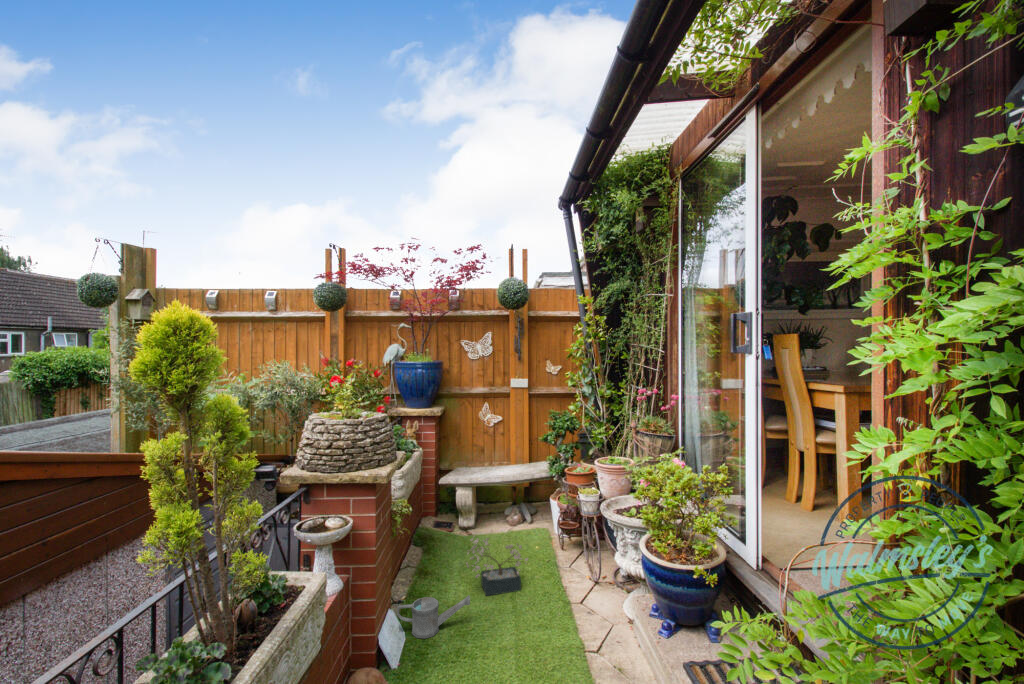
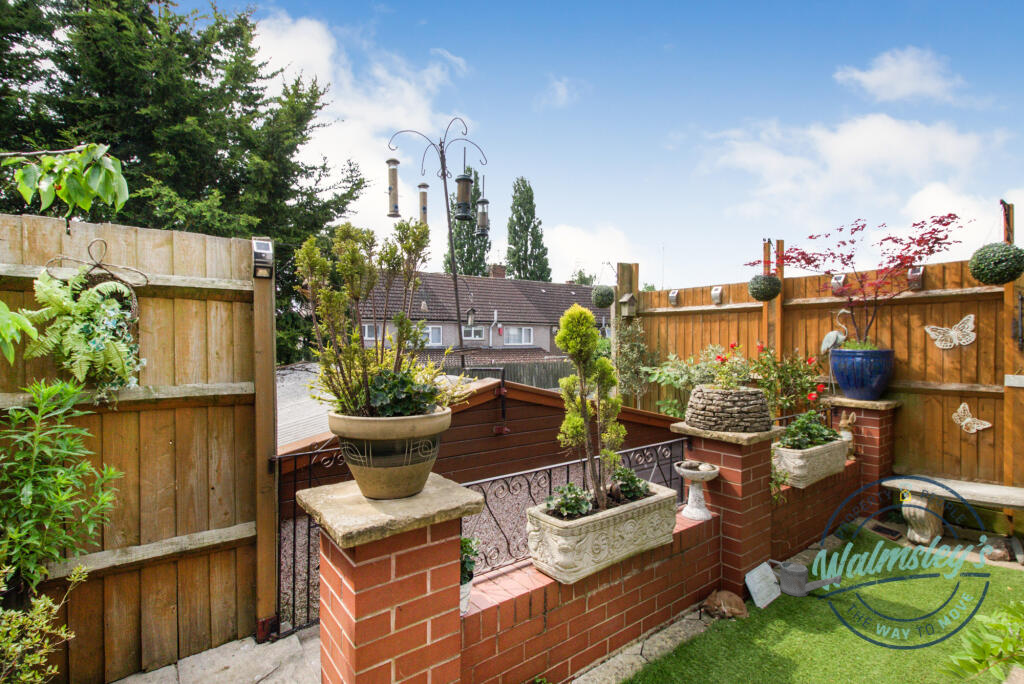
decorative plant: present [466,538,528,596] -> none [859,531,945,608]

